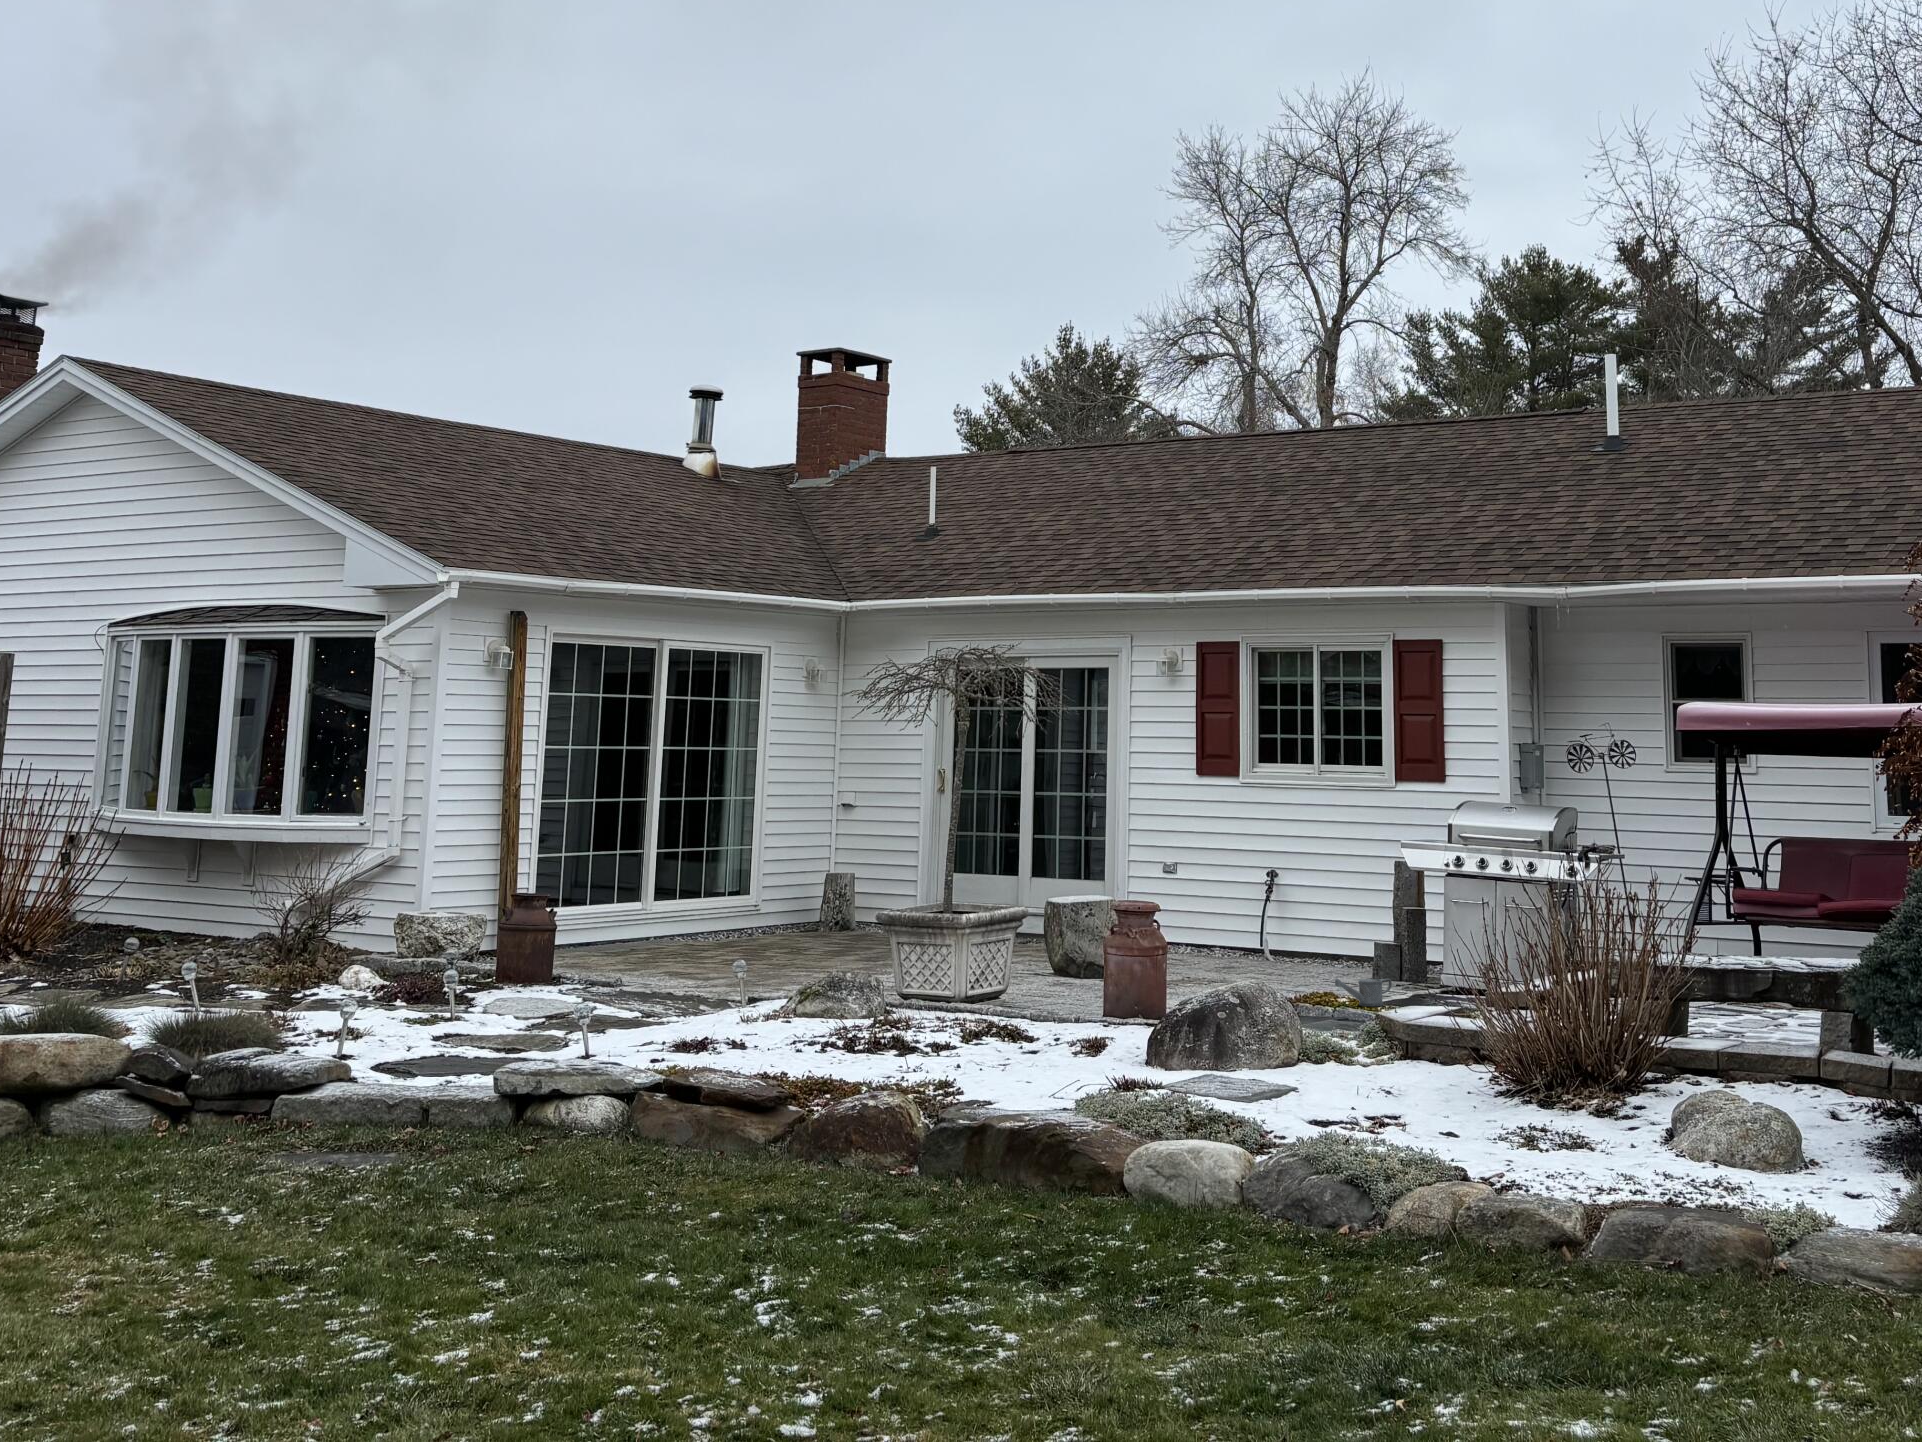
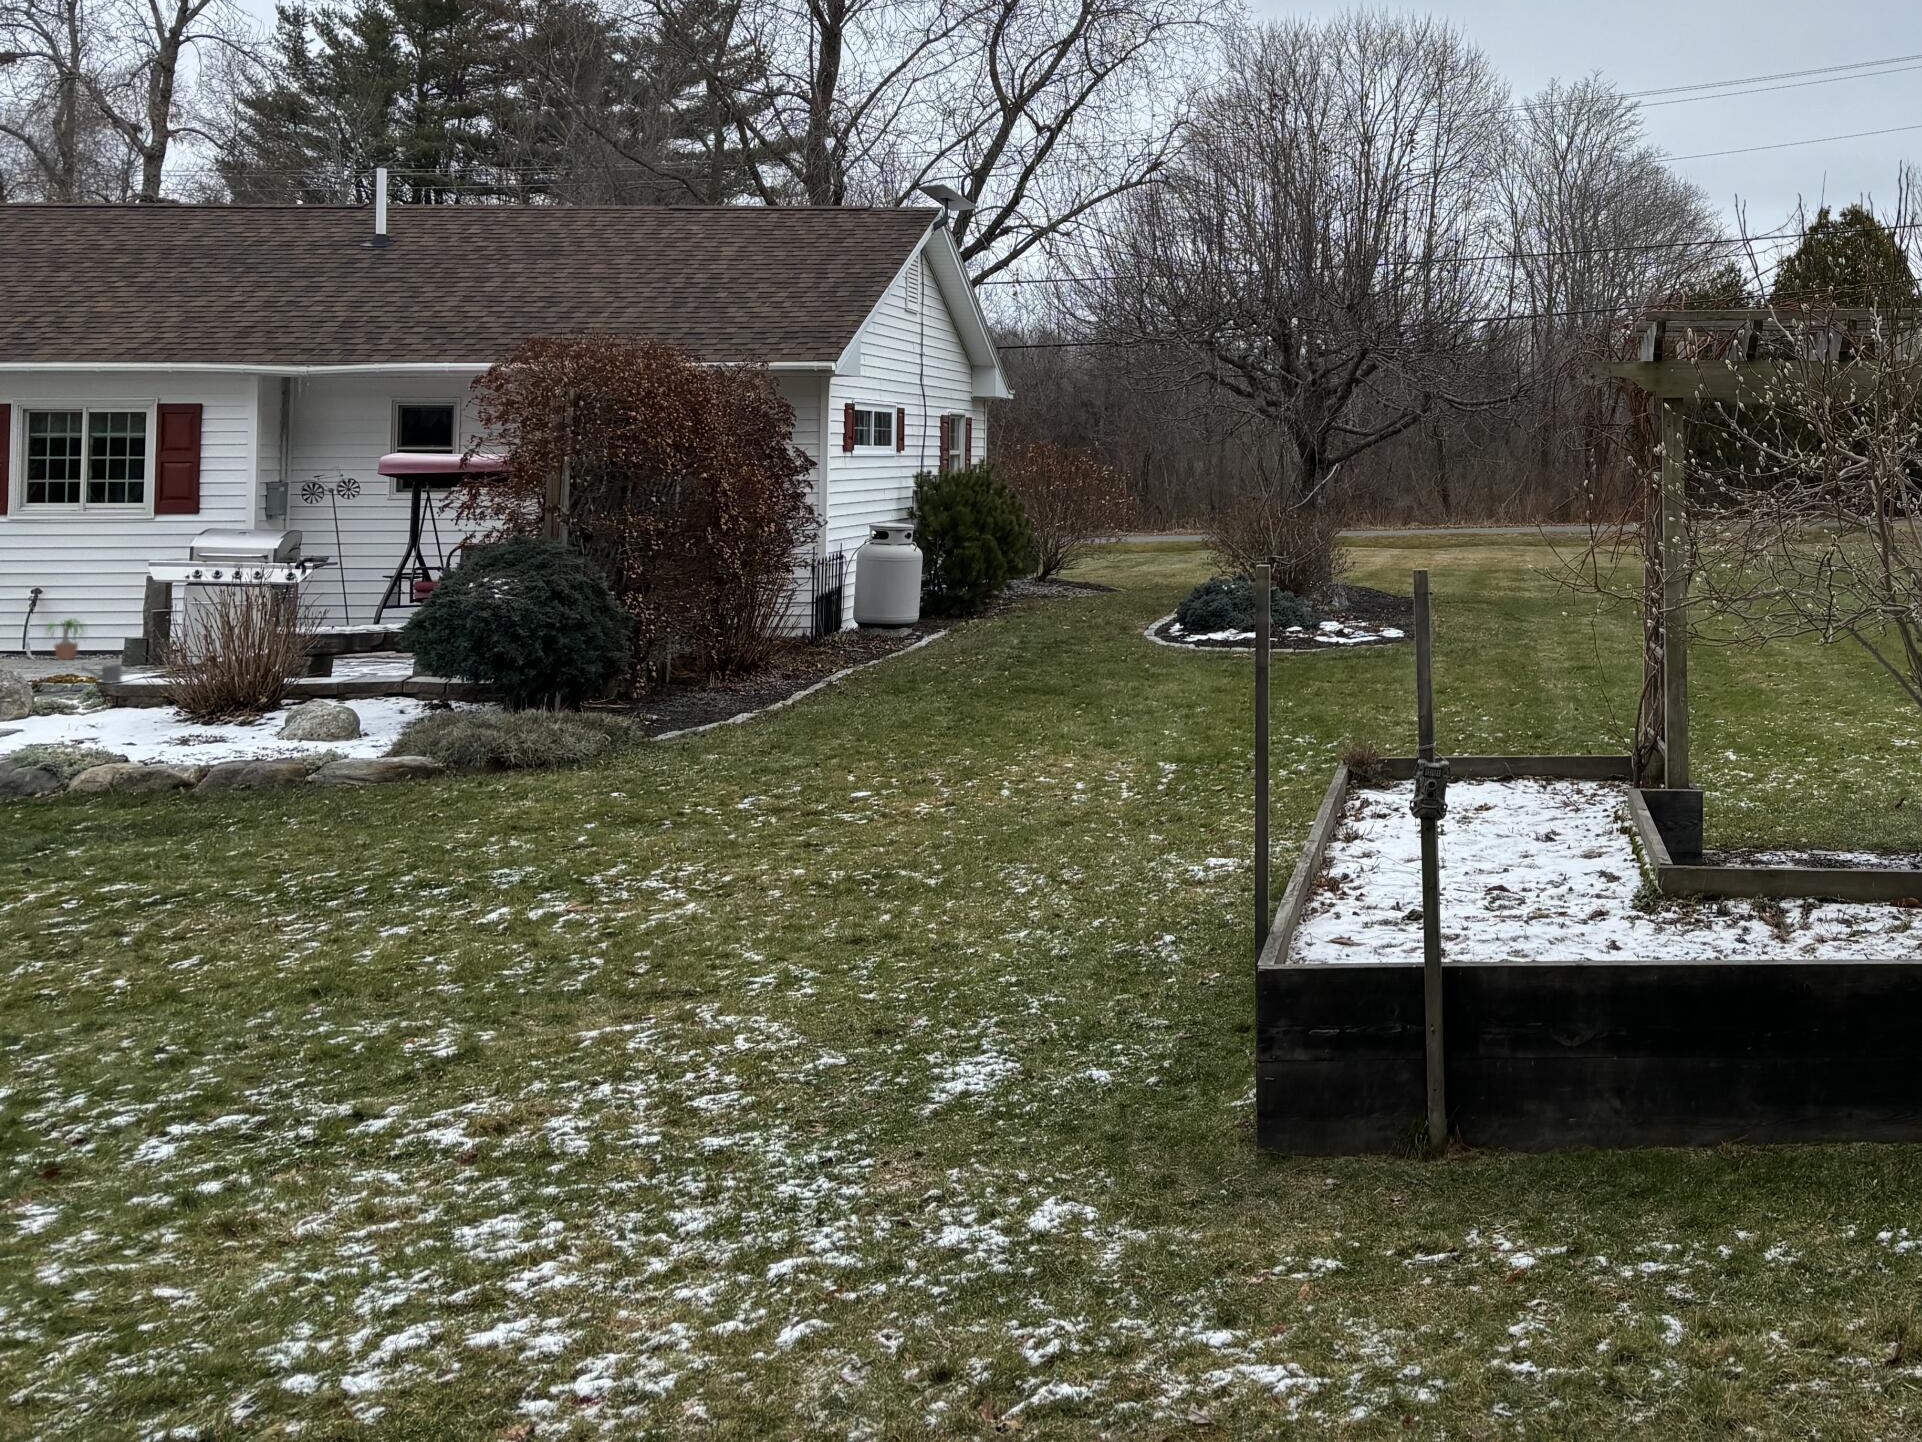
potted plant: none [1272,908,1333,962] -> present [46,619,84,660]

